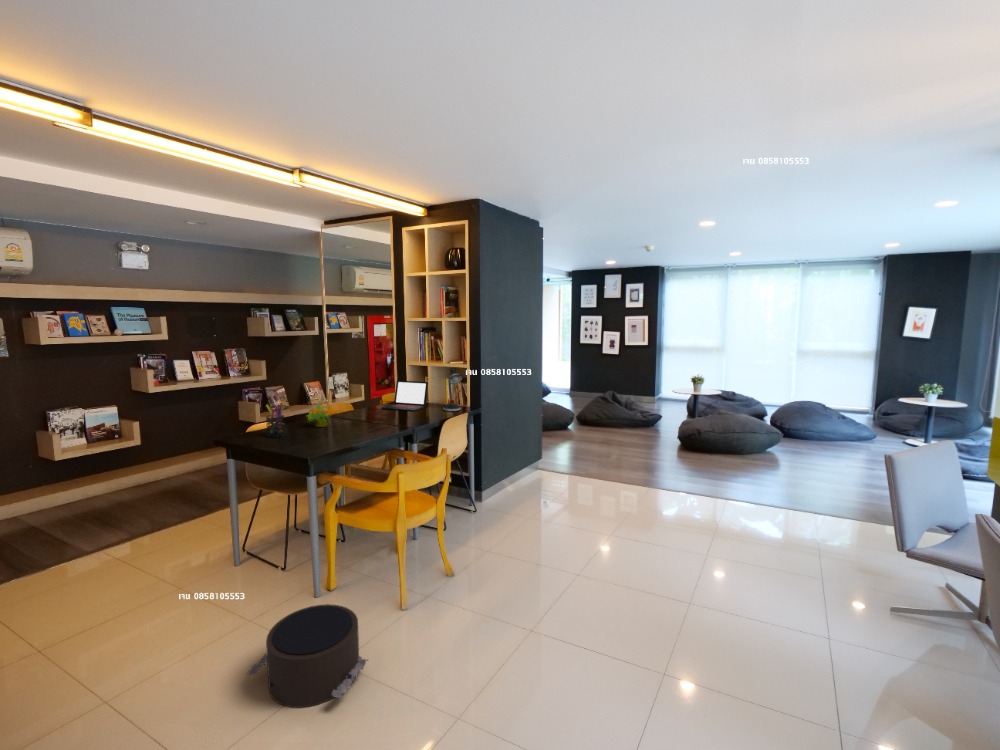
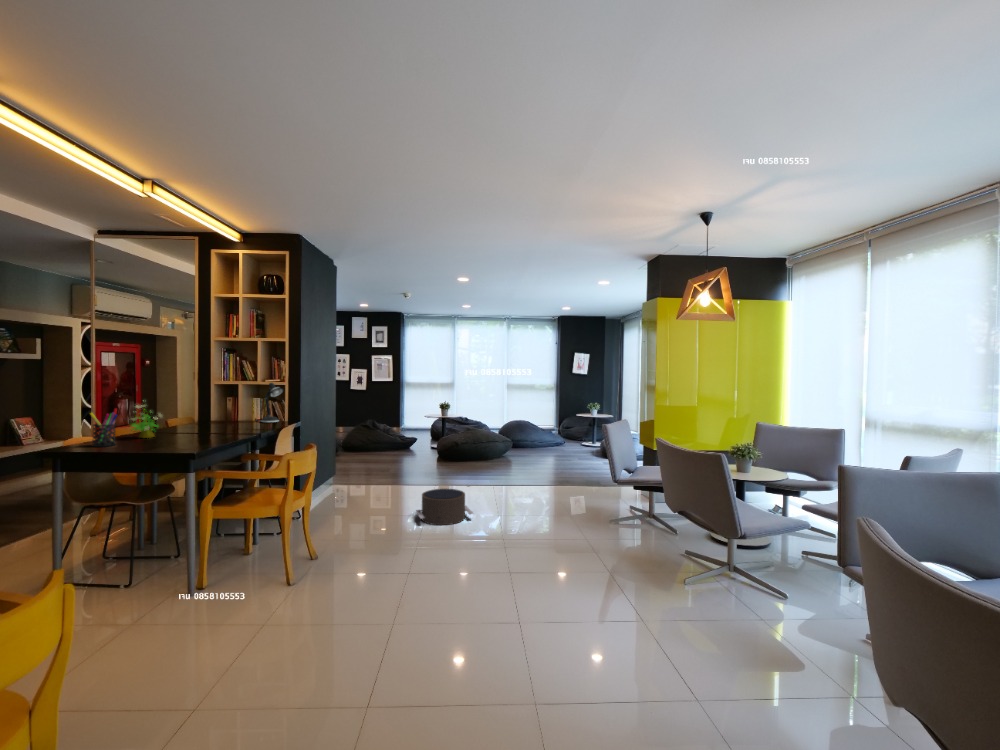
laptop: present [382,380,428,411] -> none [190,398,239,426]
pouf: present [247,604,368,708] -> present [416,489,473,525]

